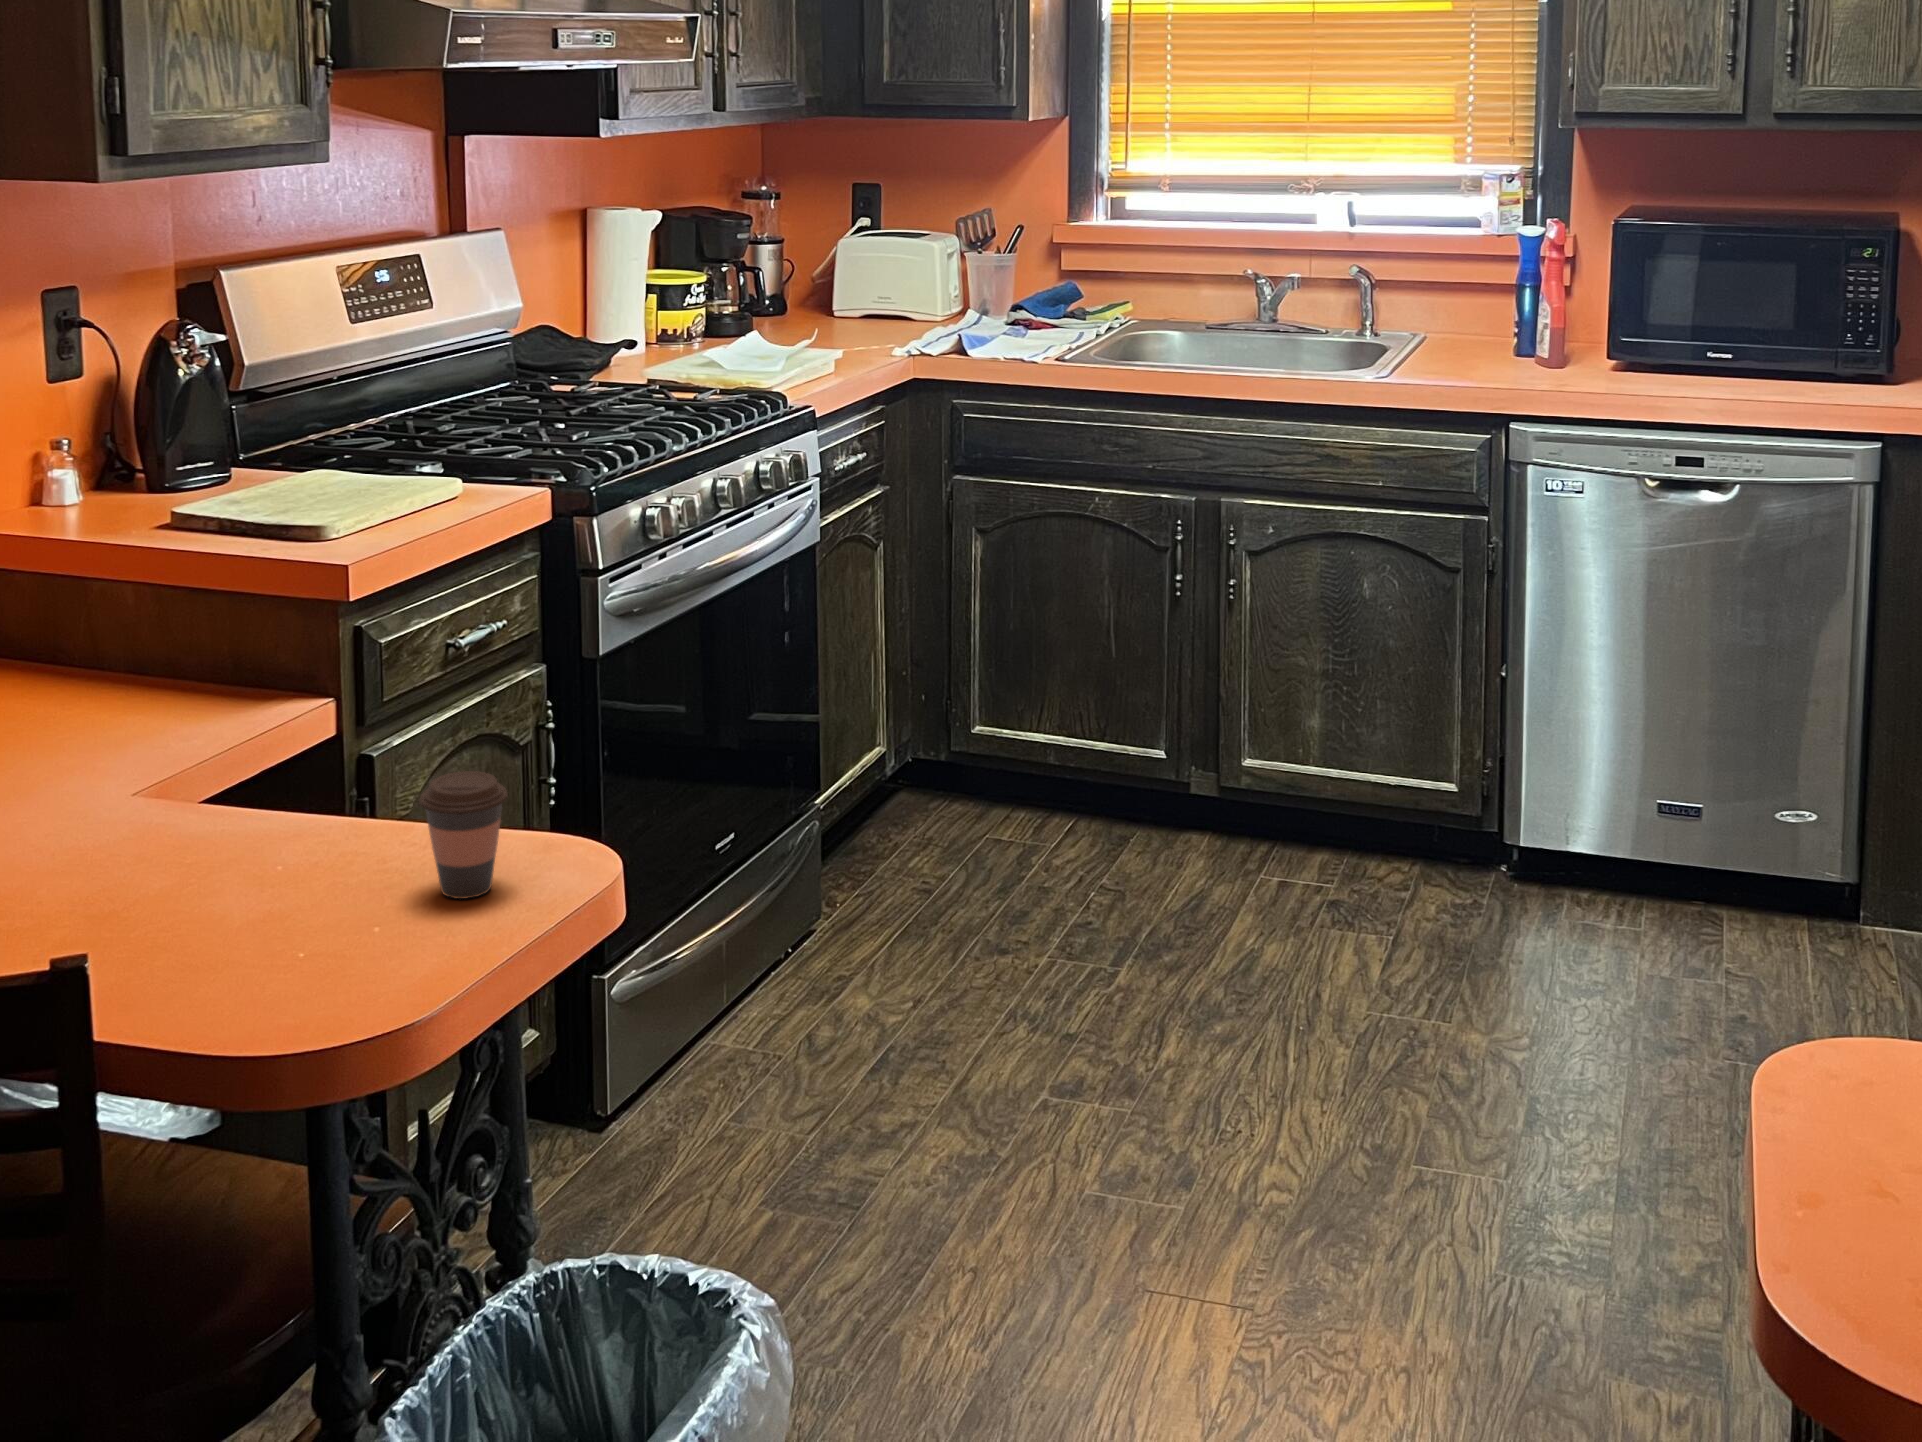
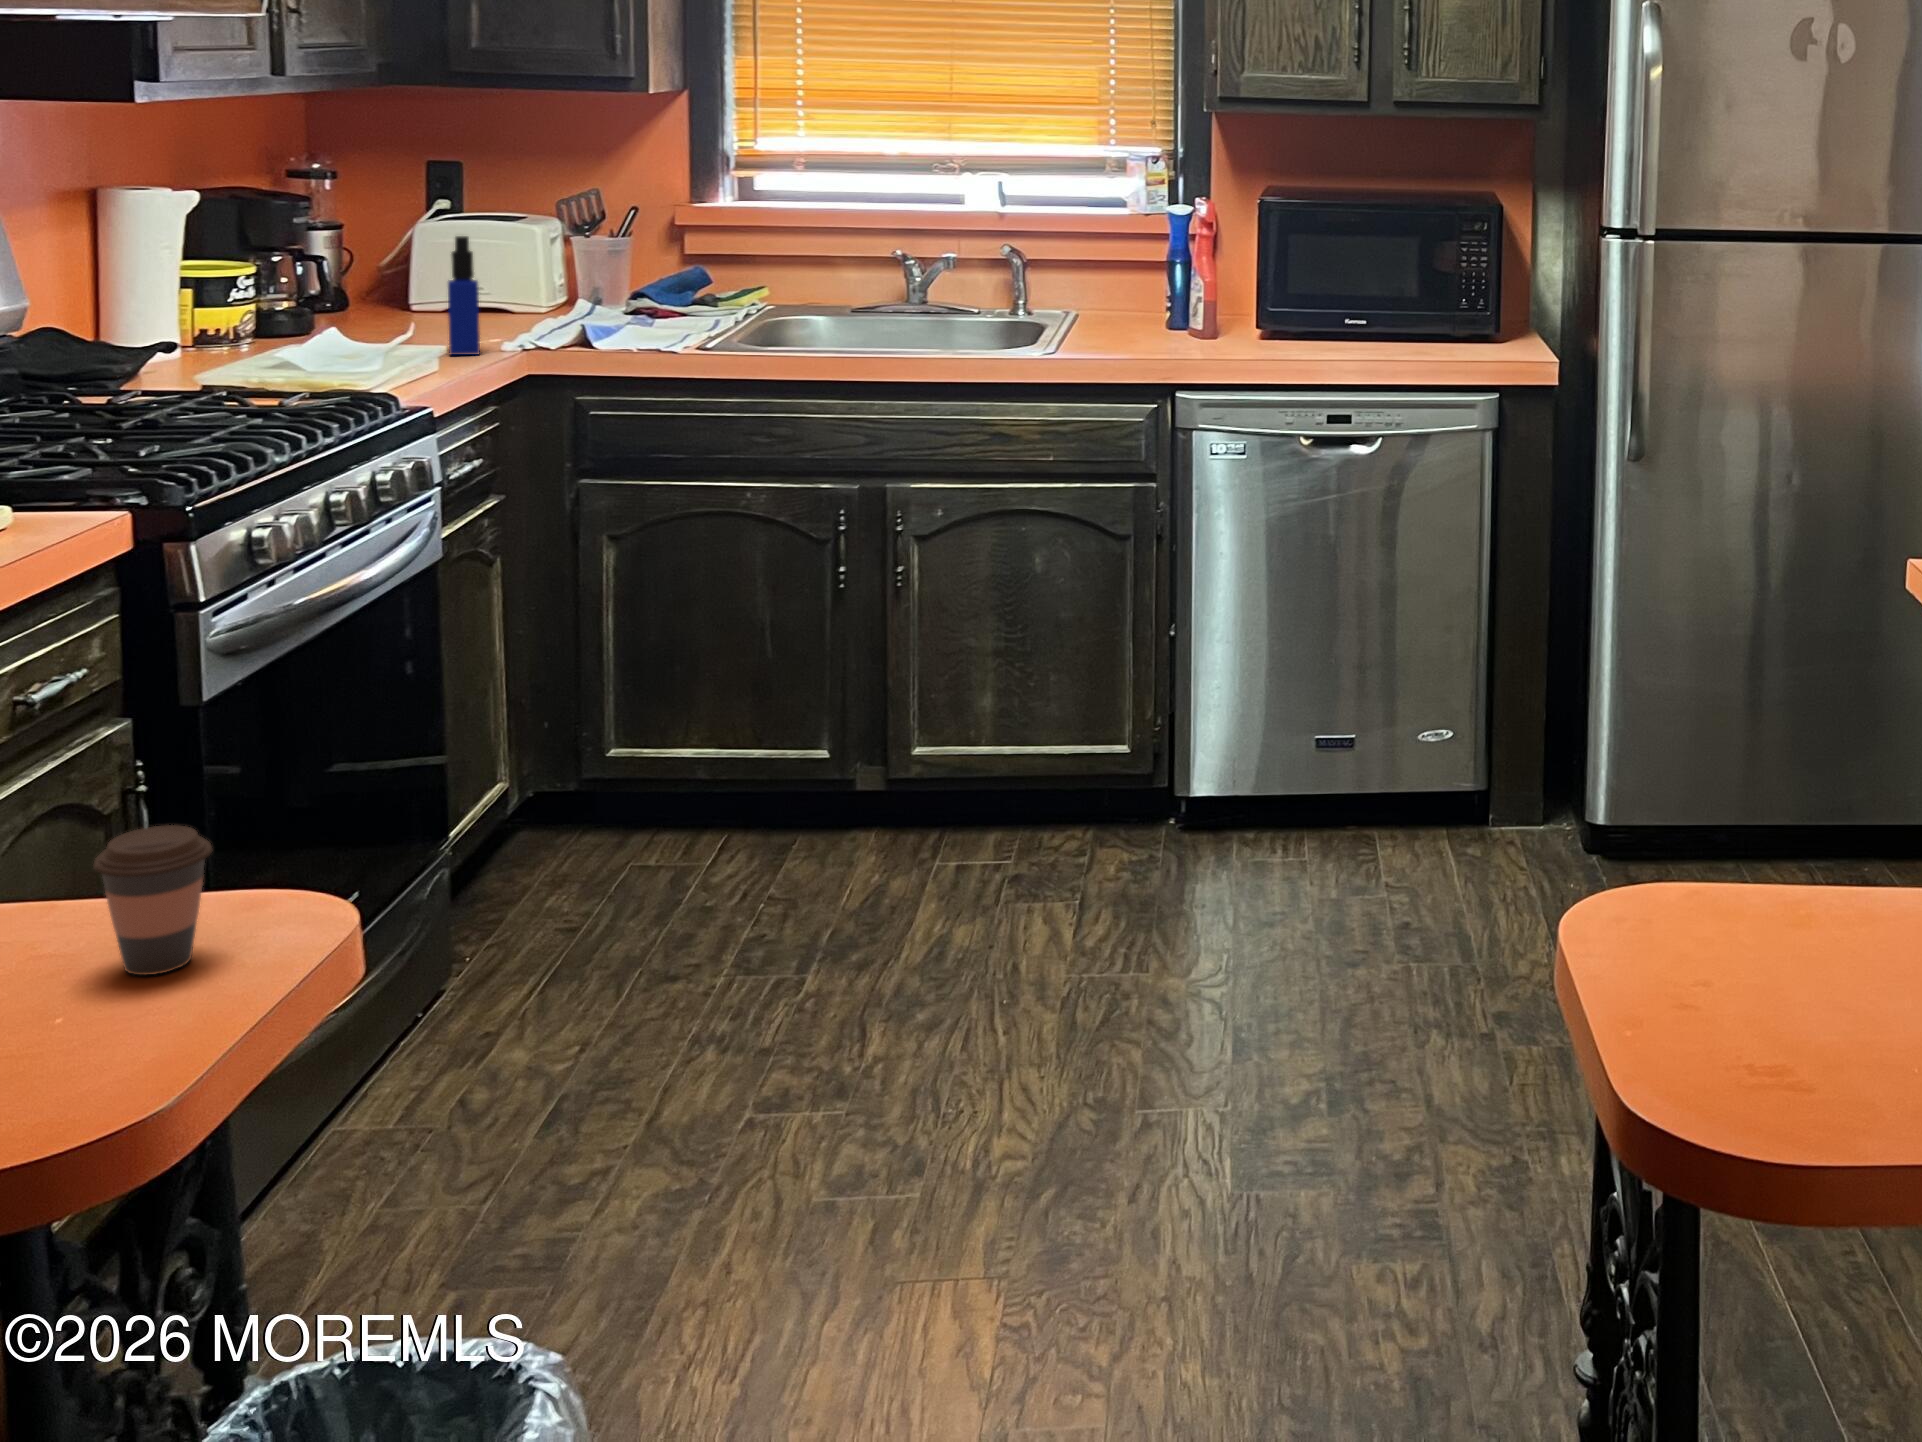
bottle: none [843,252,869,359] -> present [448,236,480,355]

